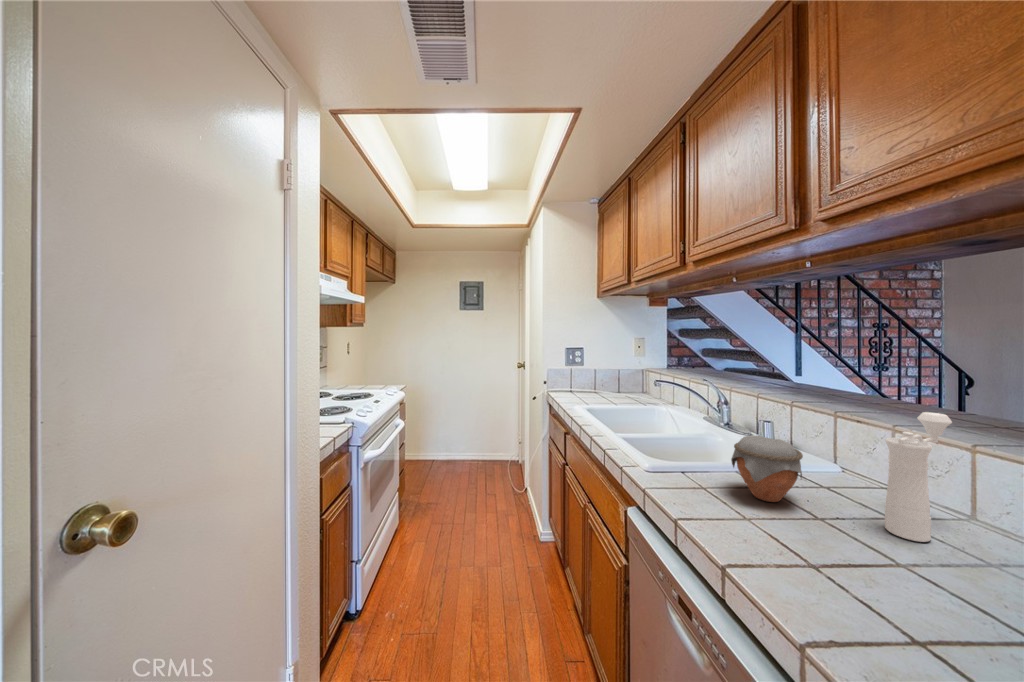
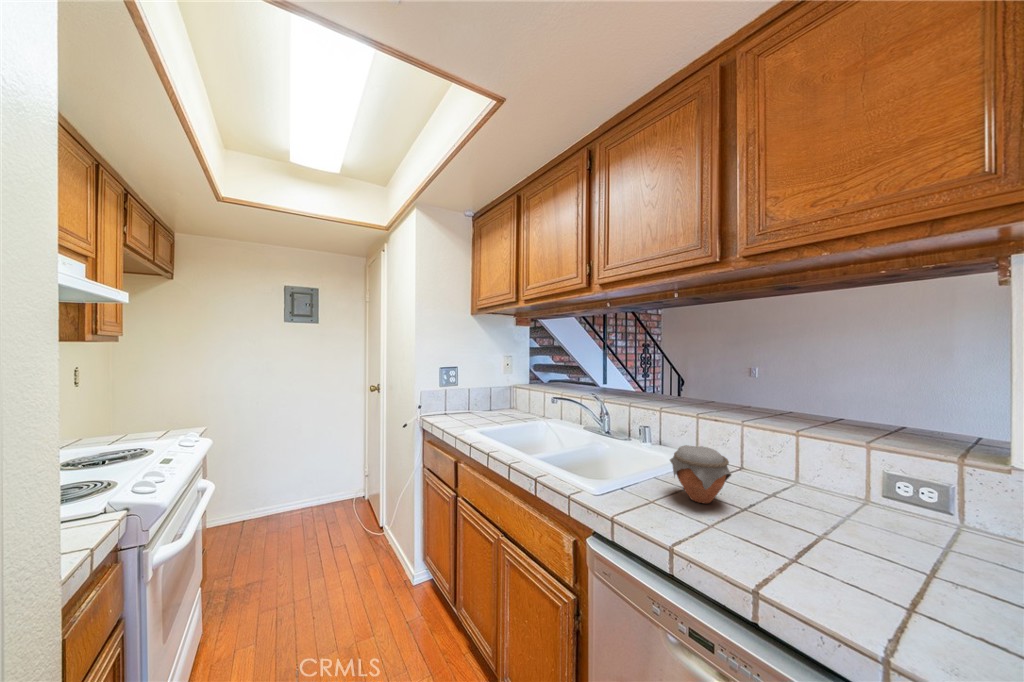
pepper mill: present [885,412,952,542] -> none [777,413,811,513]

